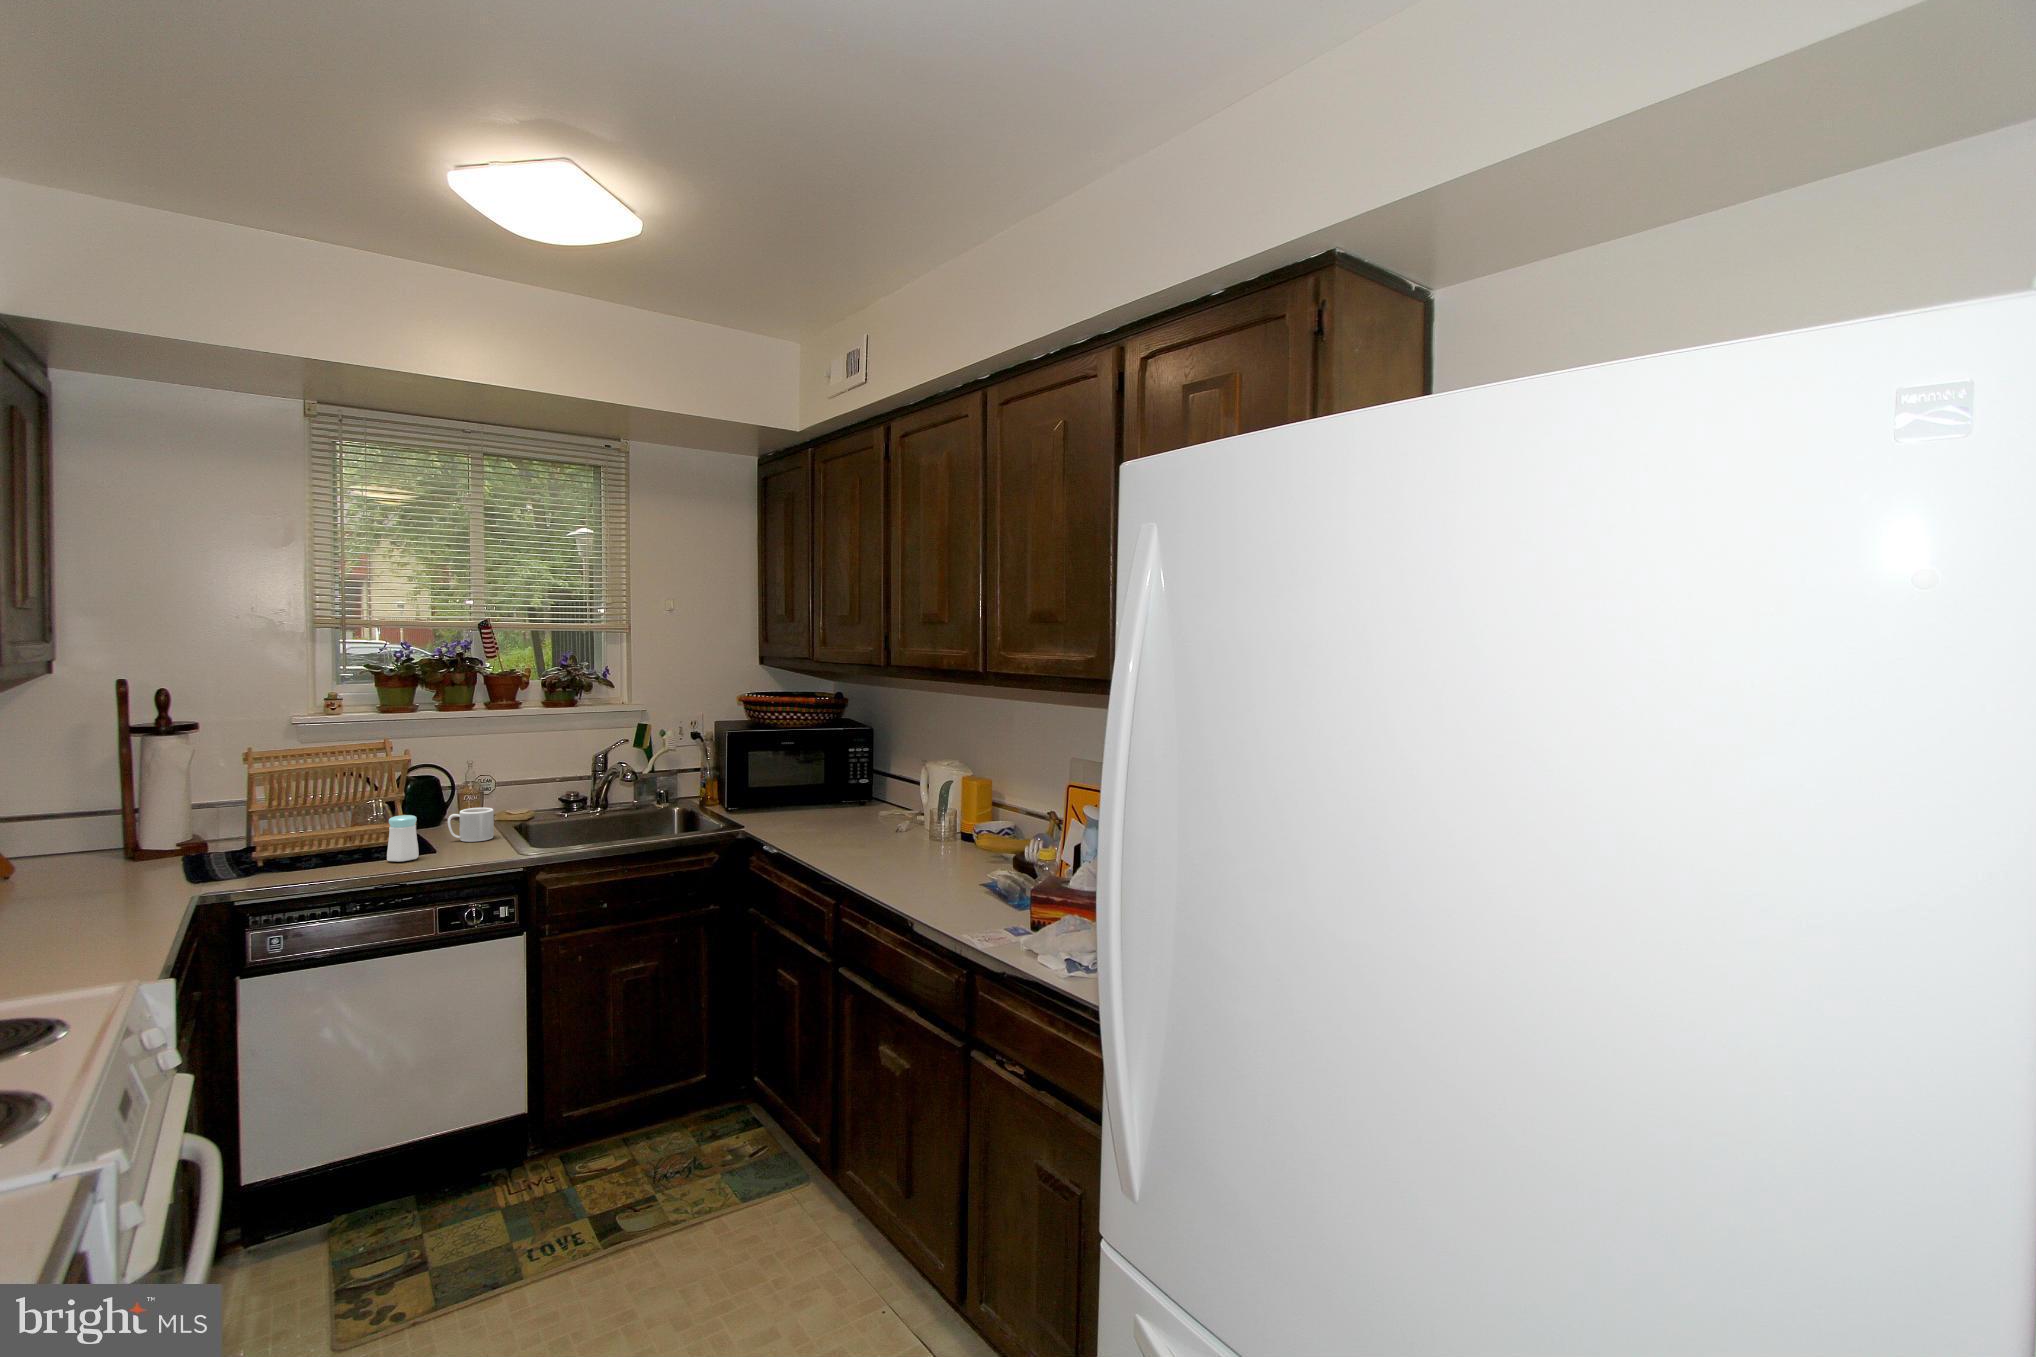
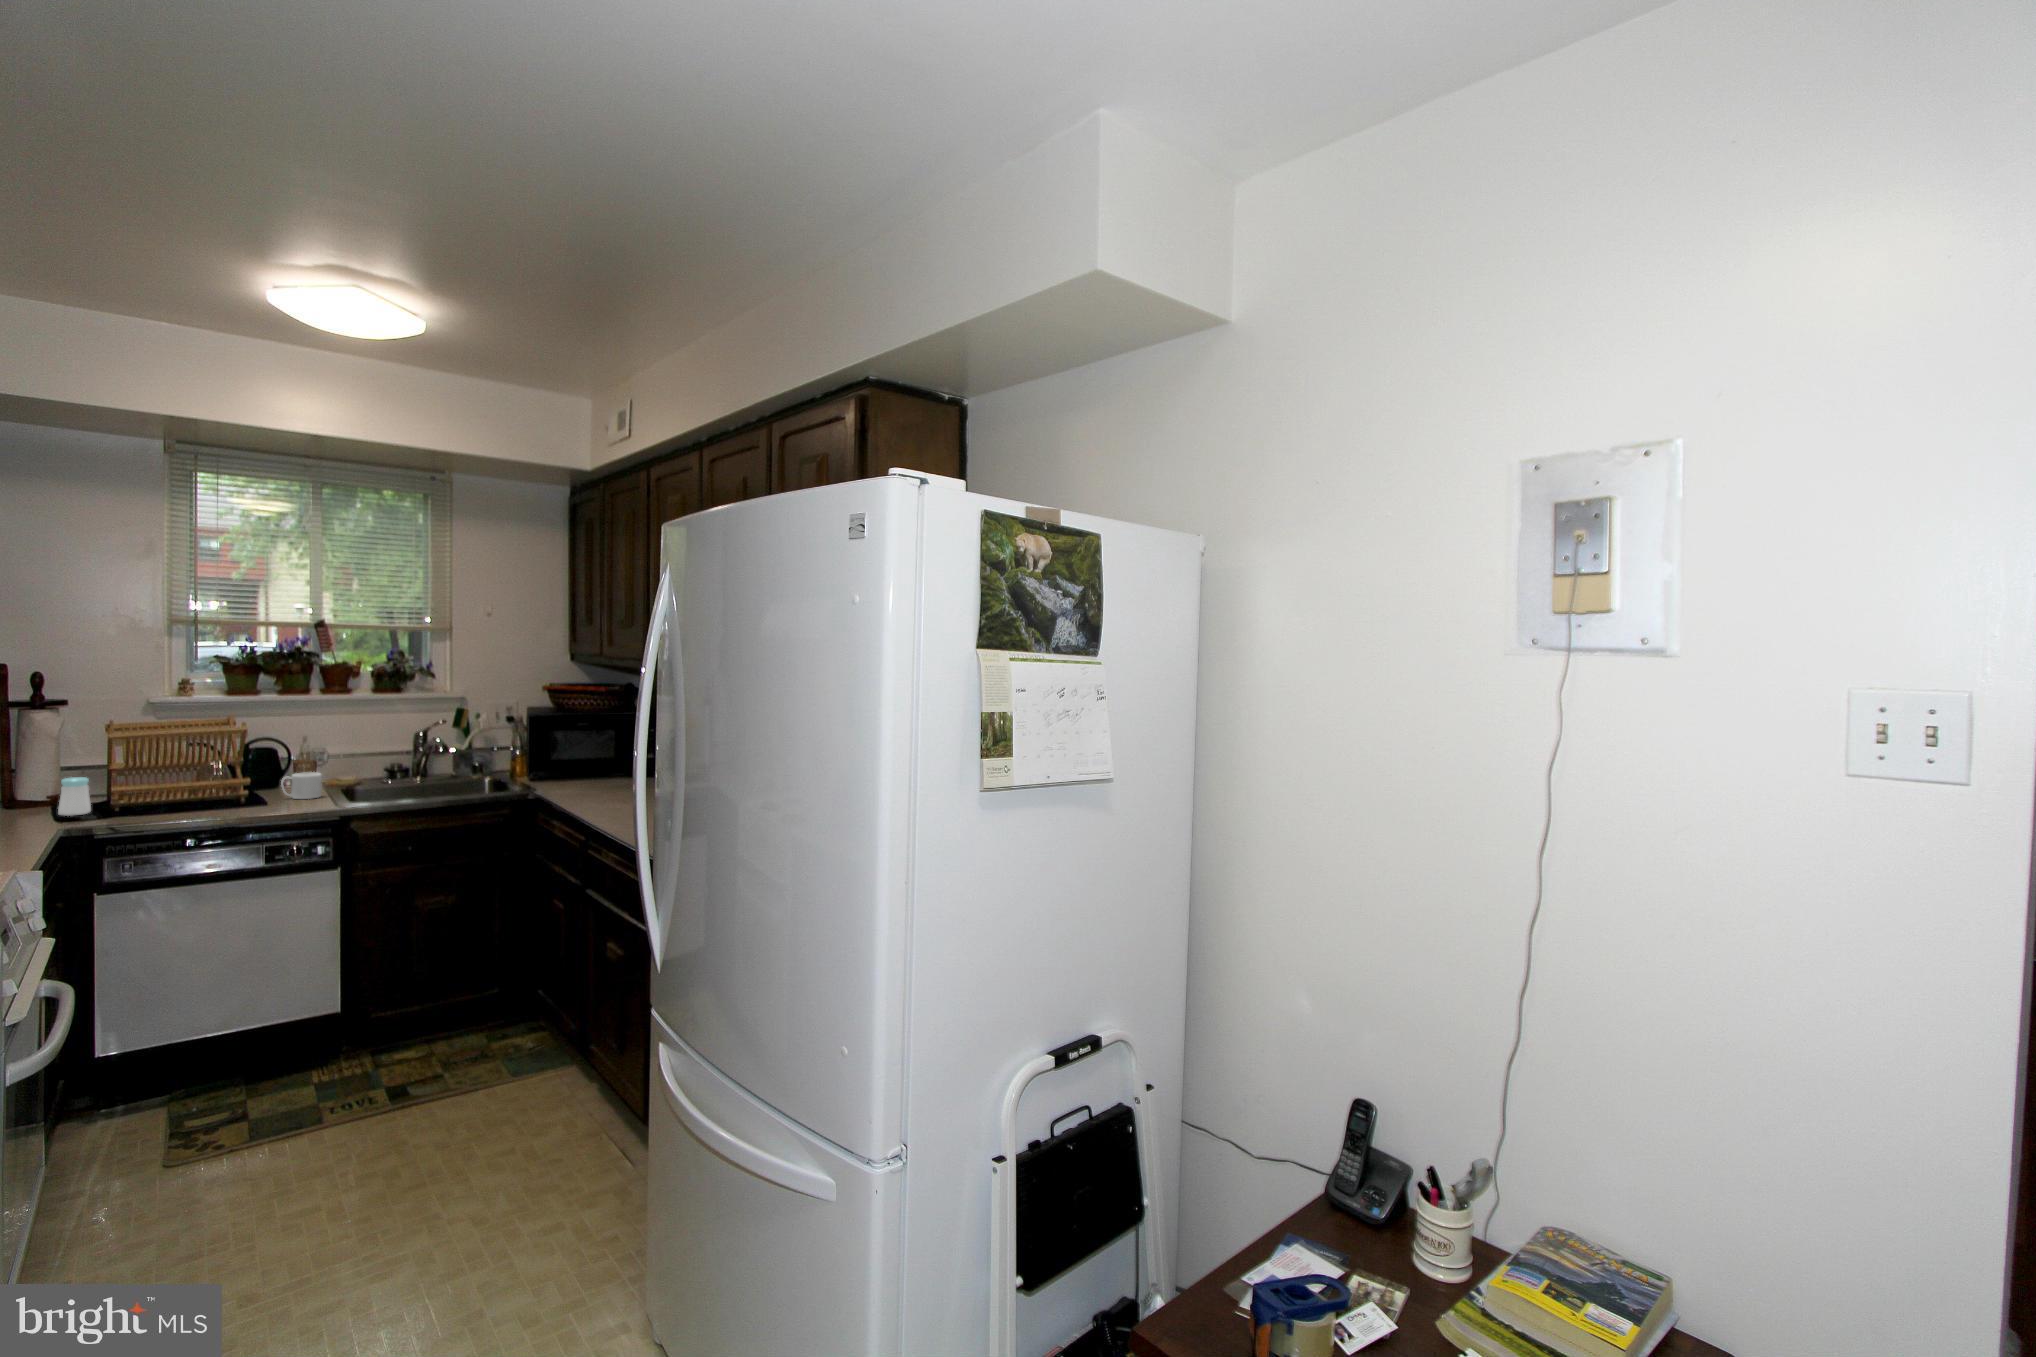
salt shaker: present [387,815,419,862] -> present [58,777,91,816]

